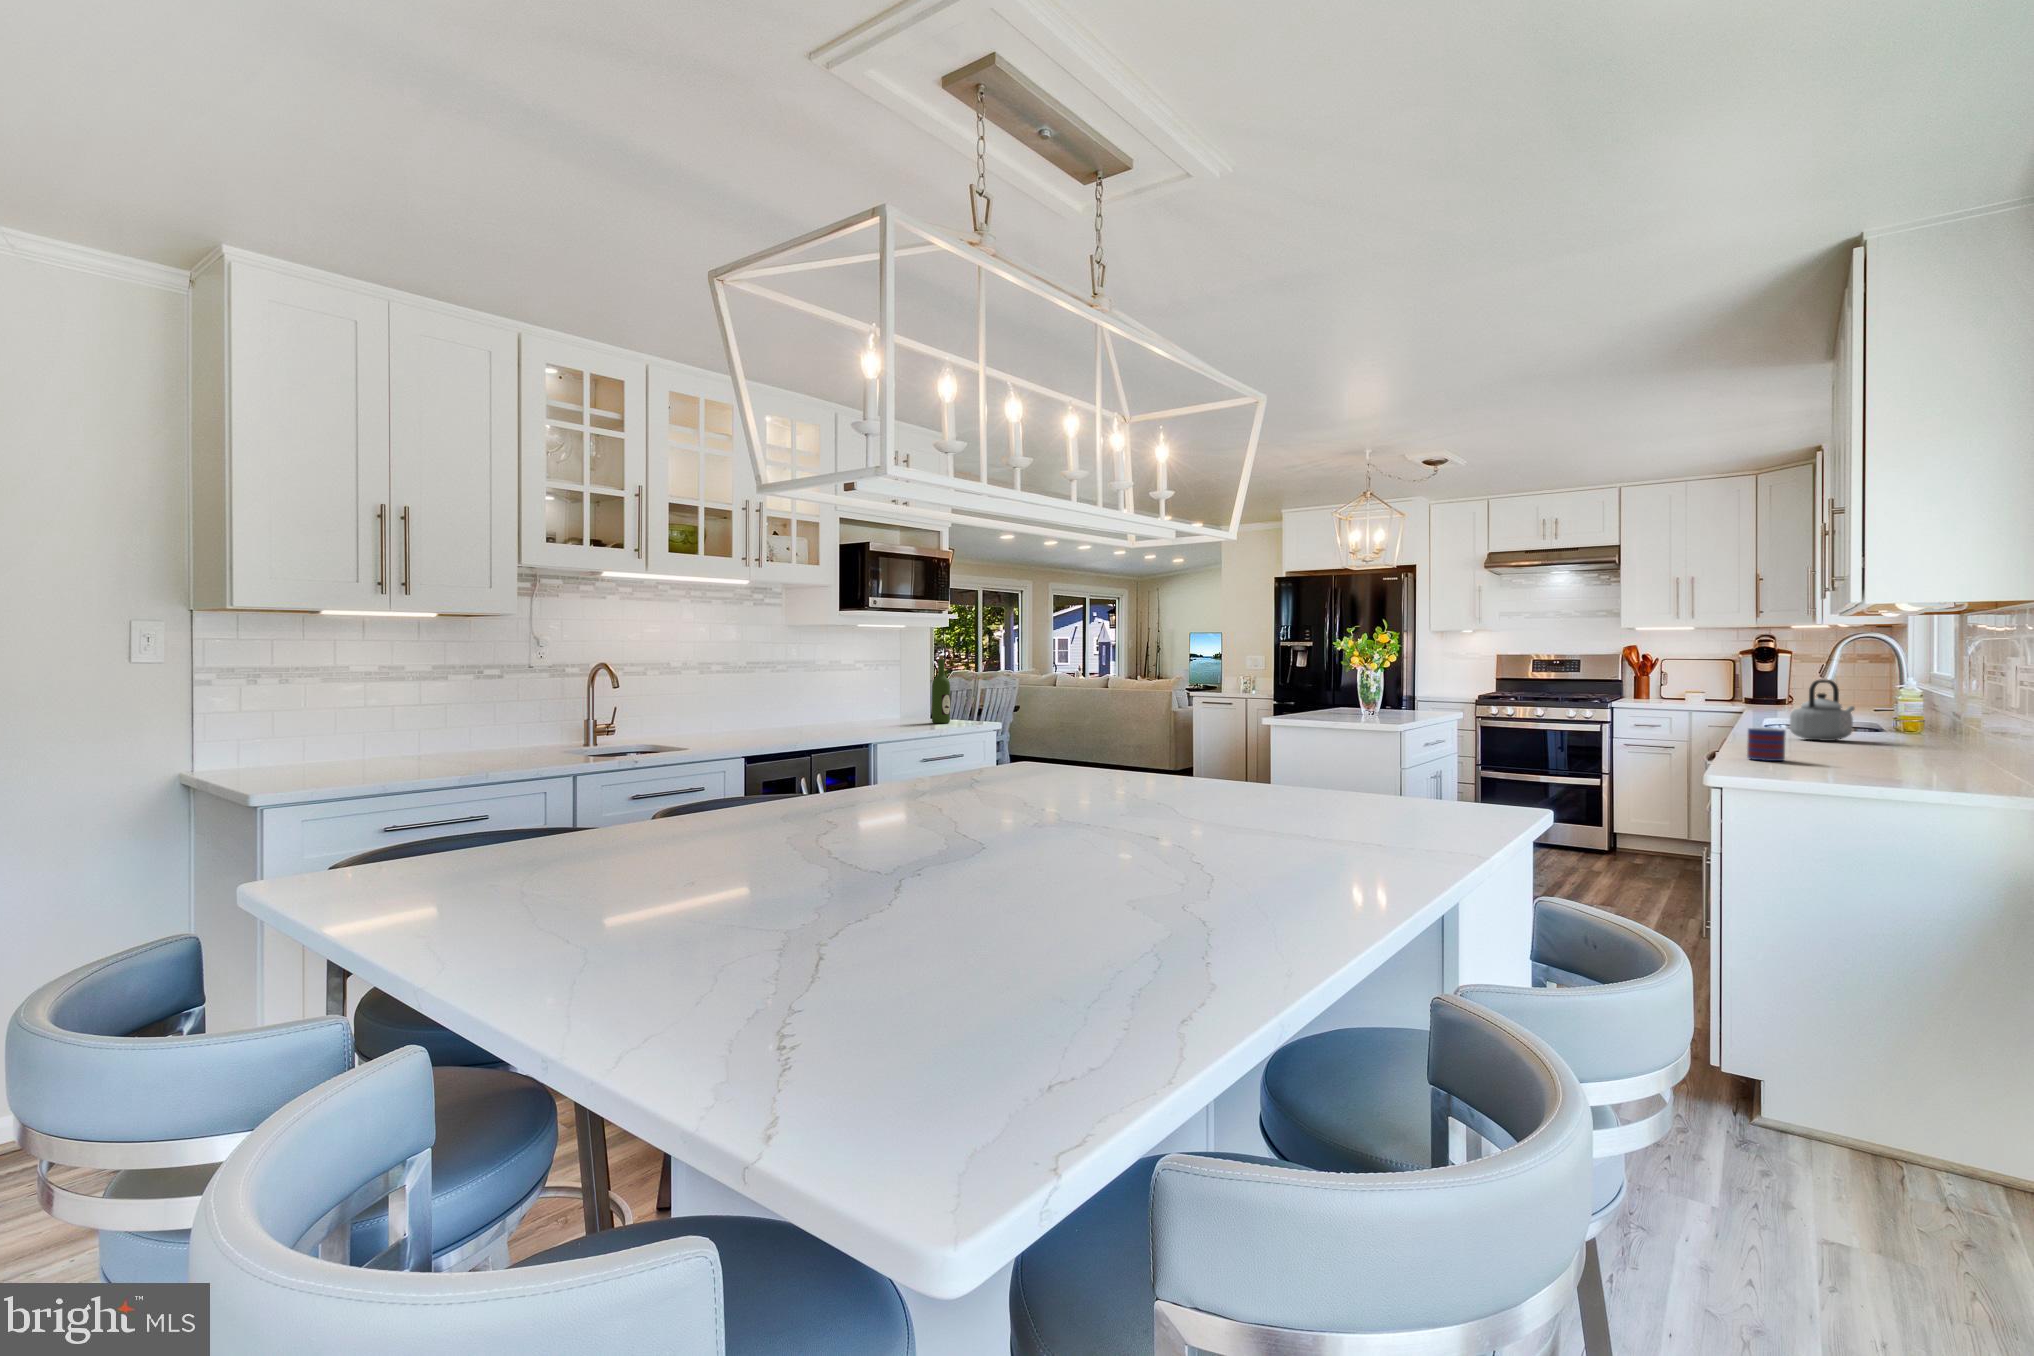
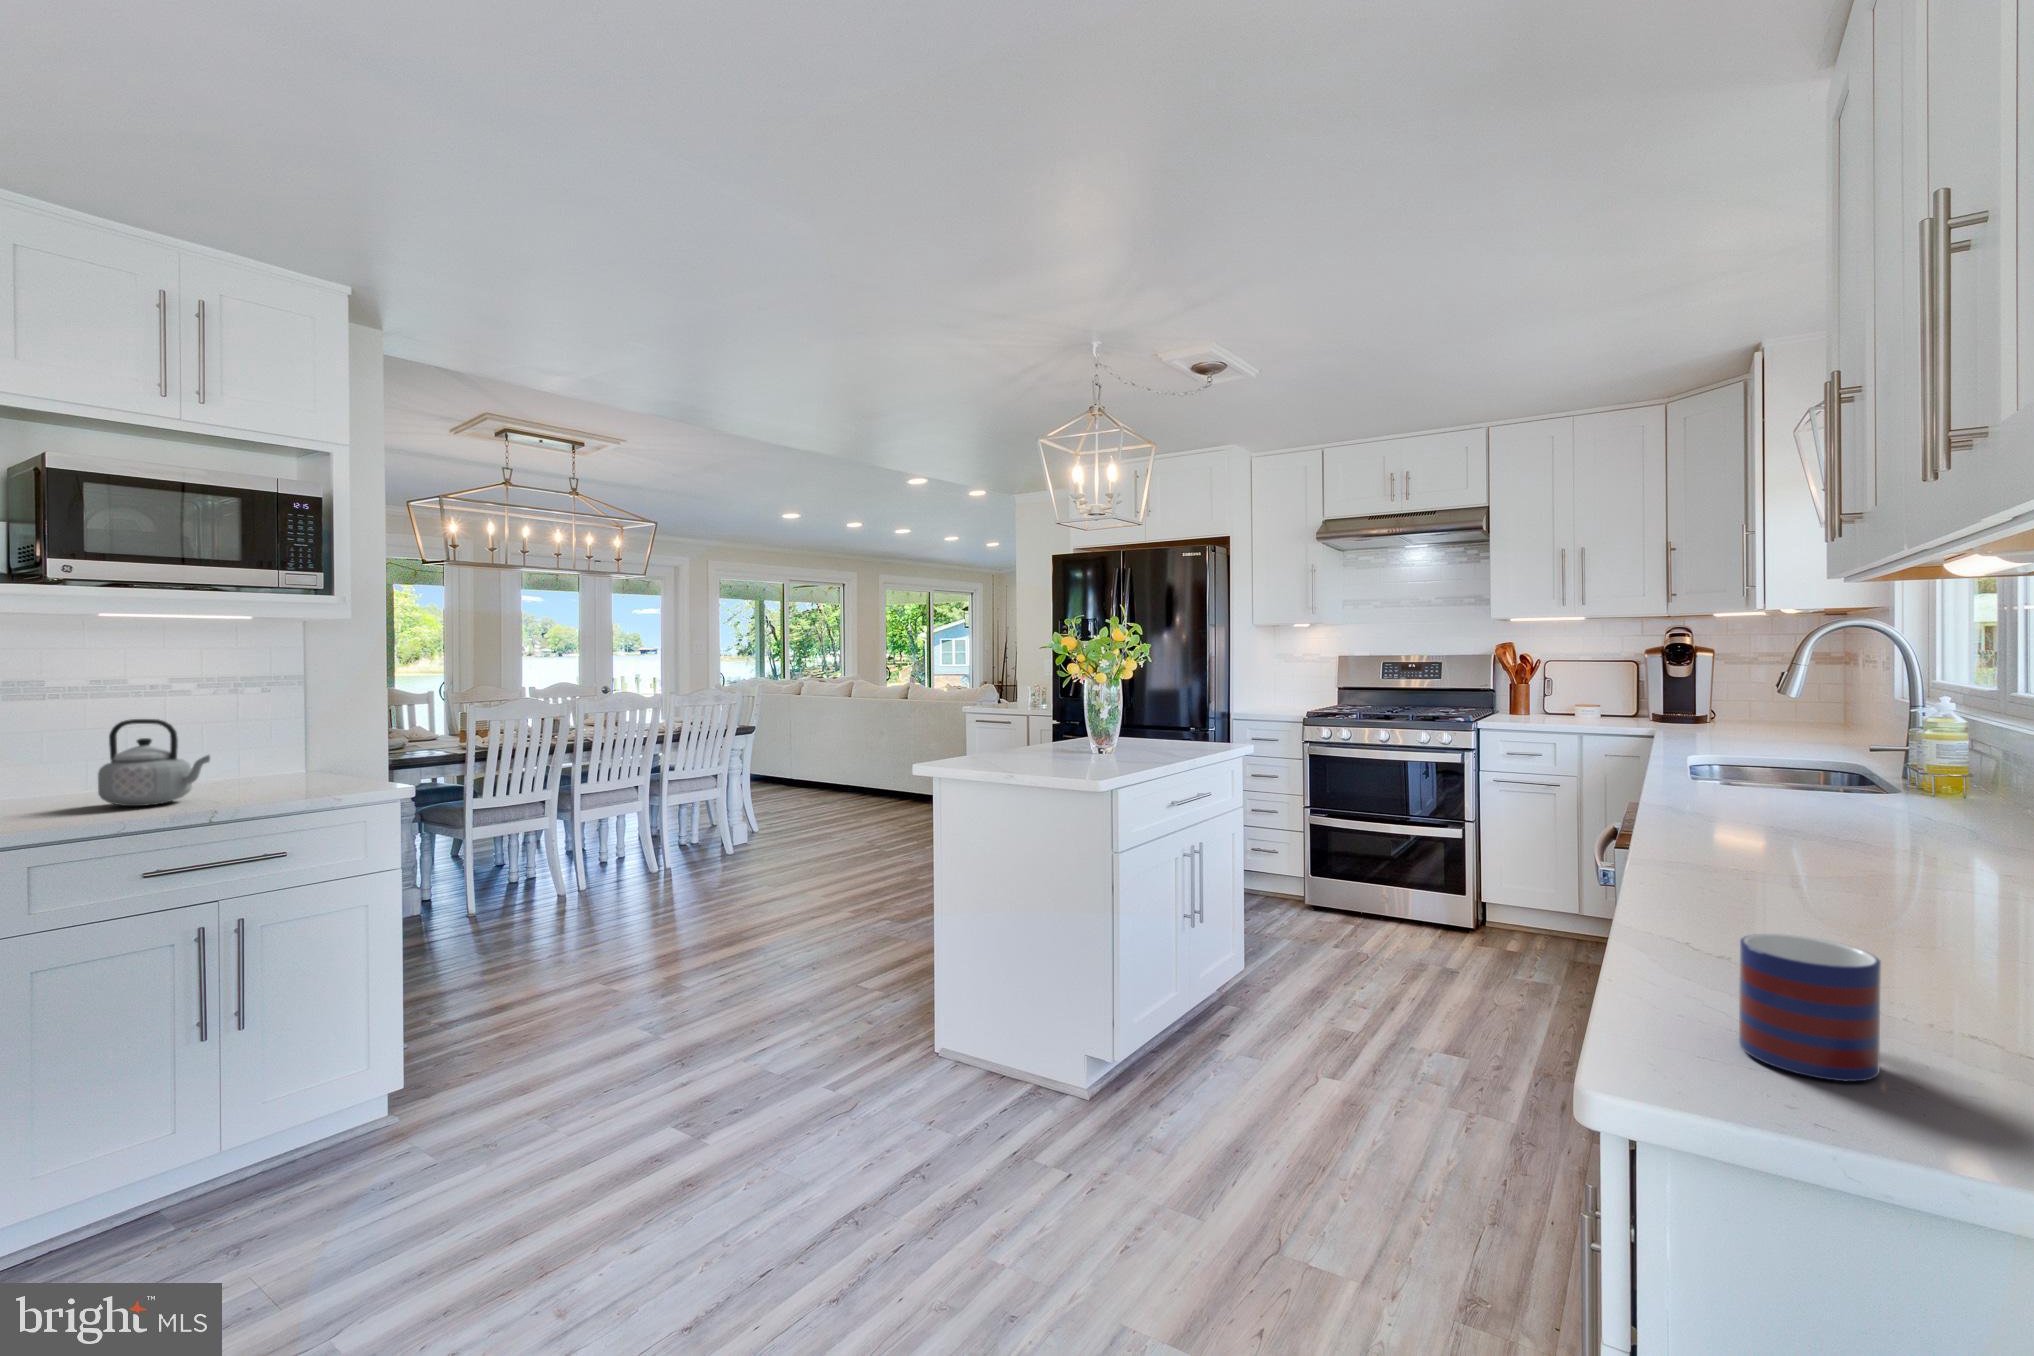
wine bottle: present [932,655,950,723] -> none [259,674,301,797]
teapot: present [1790,679,1855,741] -> present [98,719,210,806]

